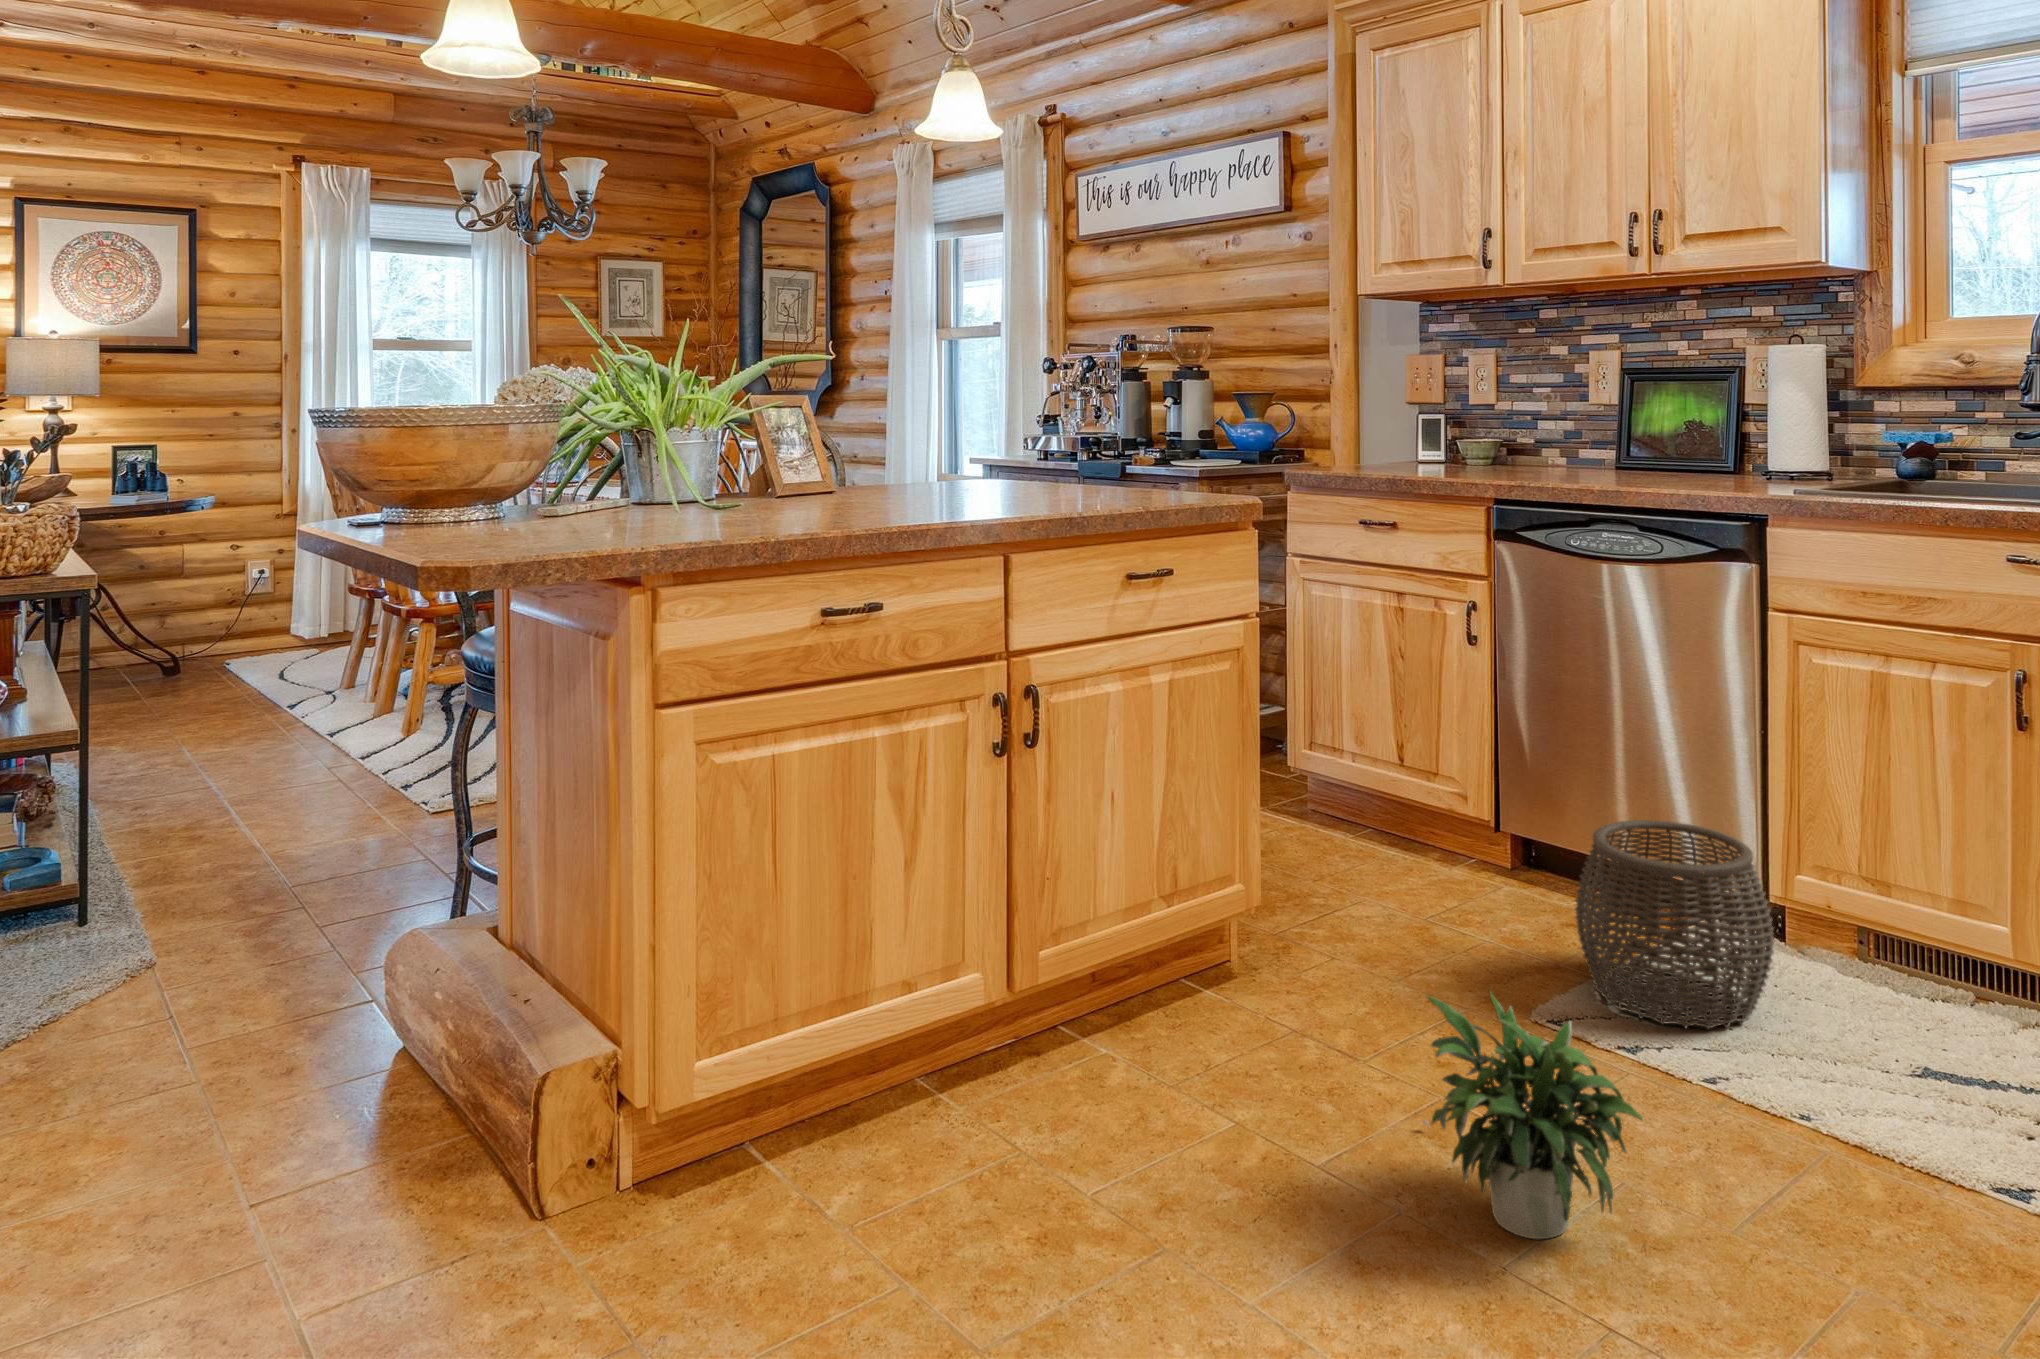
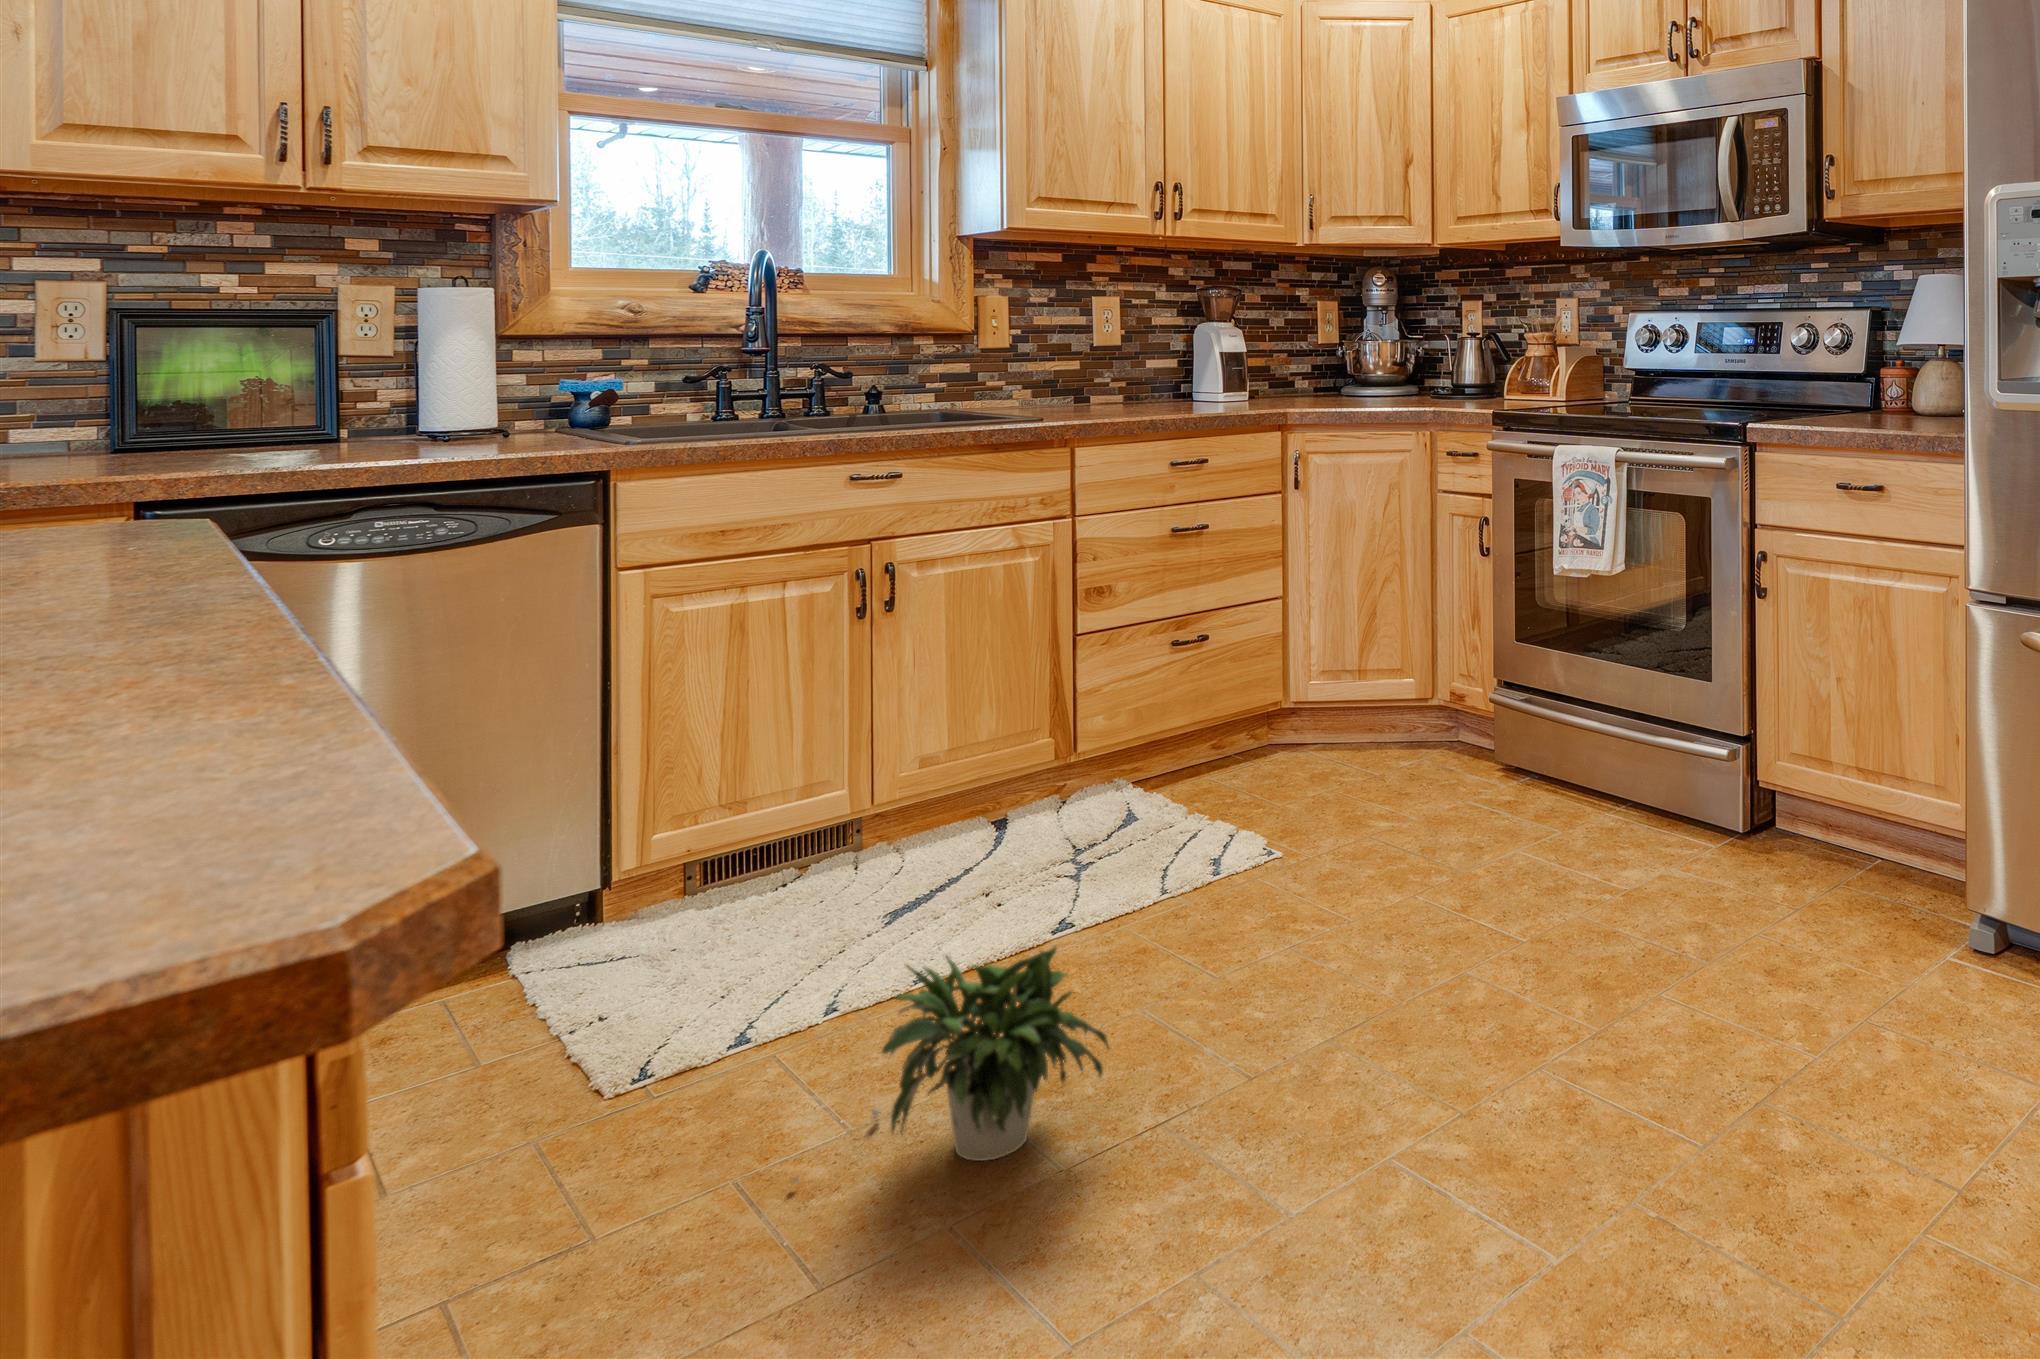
woven basket: present [1575,820,1774,1029] -> none [529,804,765,1035]

